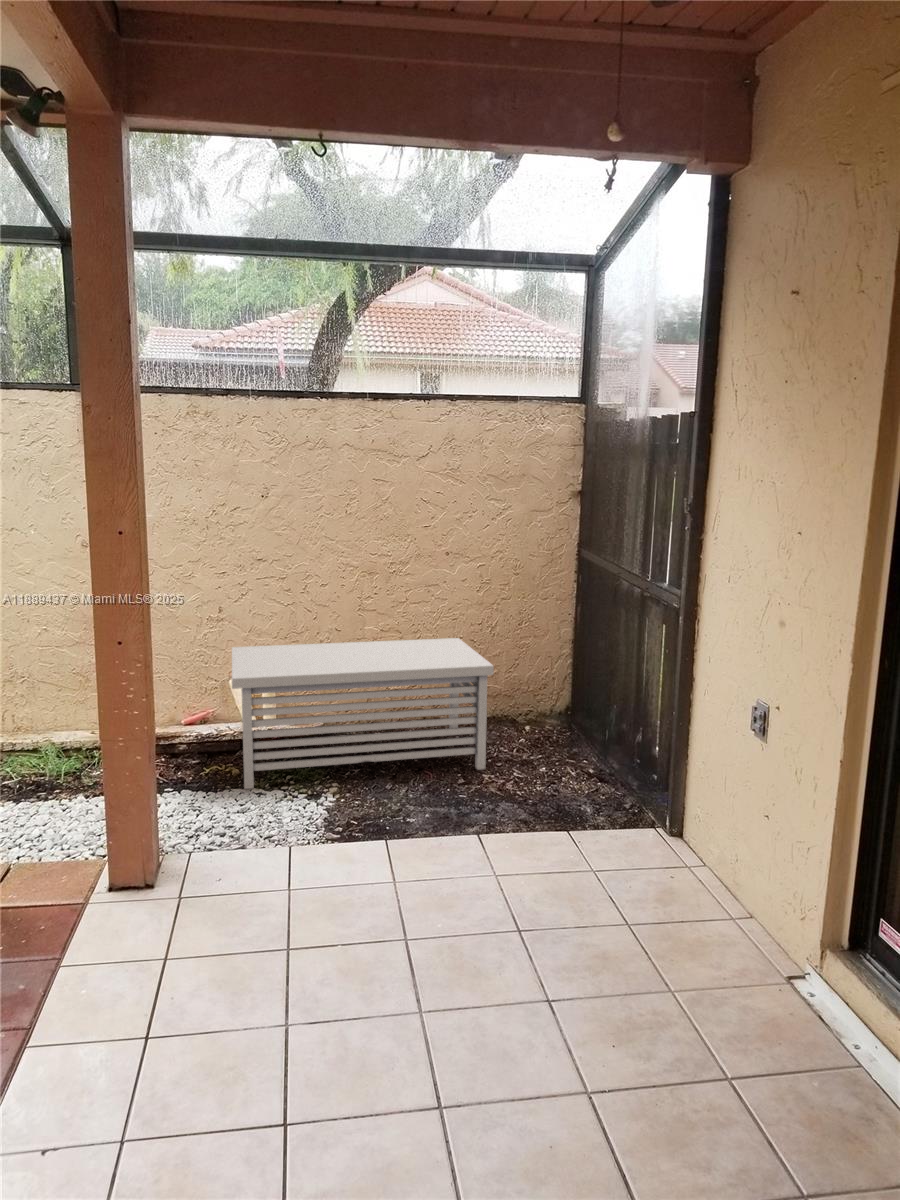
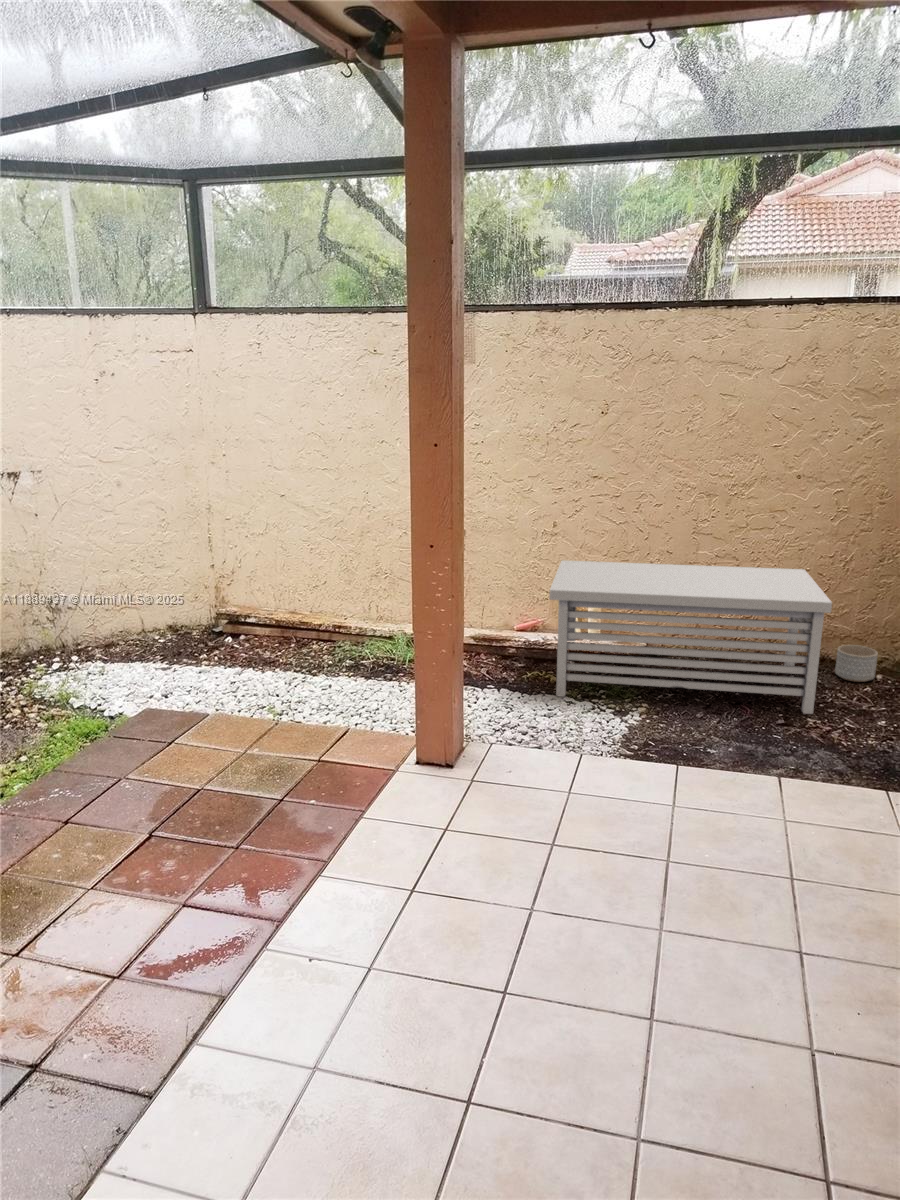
planter: none [491,702,524,734] -> present [835,645,878,682]

